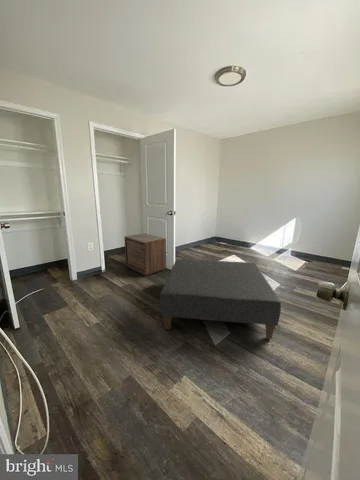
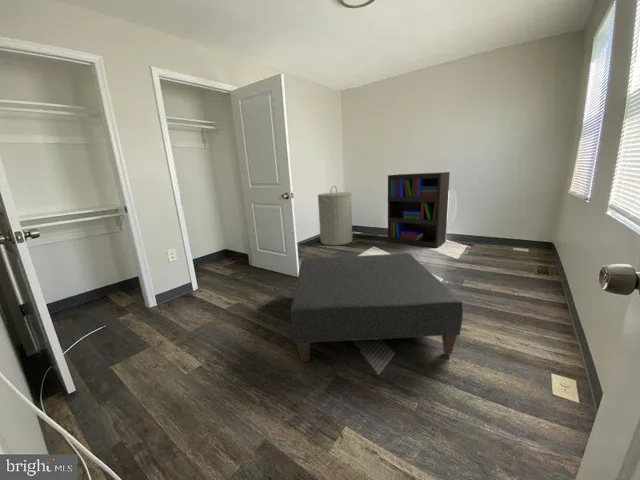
bookshelf: none [246,202,298,261] -> present [388,172,450,248]
laundry hamper: none [195,207,221,251] -> present [318,186,353,245]
nightstand: present [125,233,166,276] -> none [222,228,287,288]

